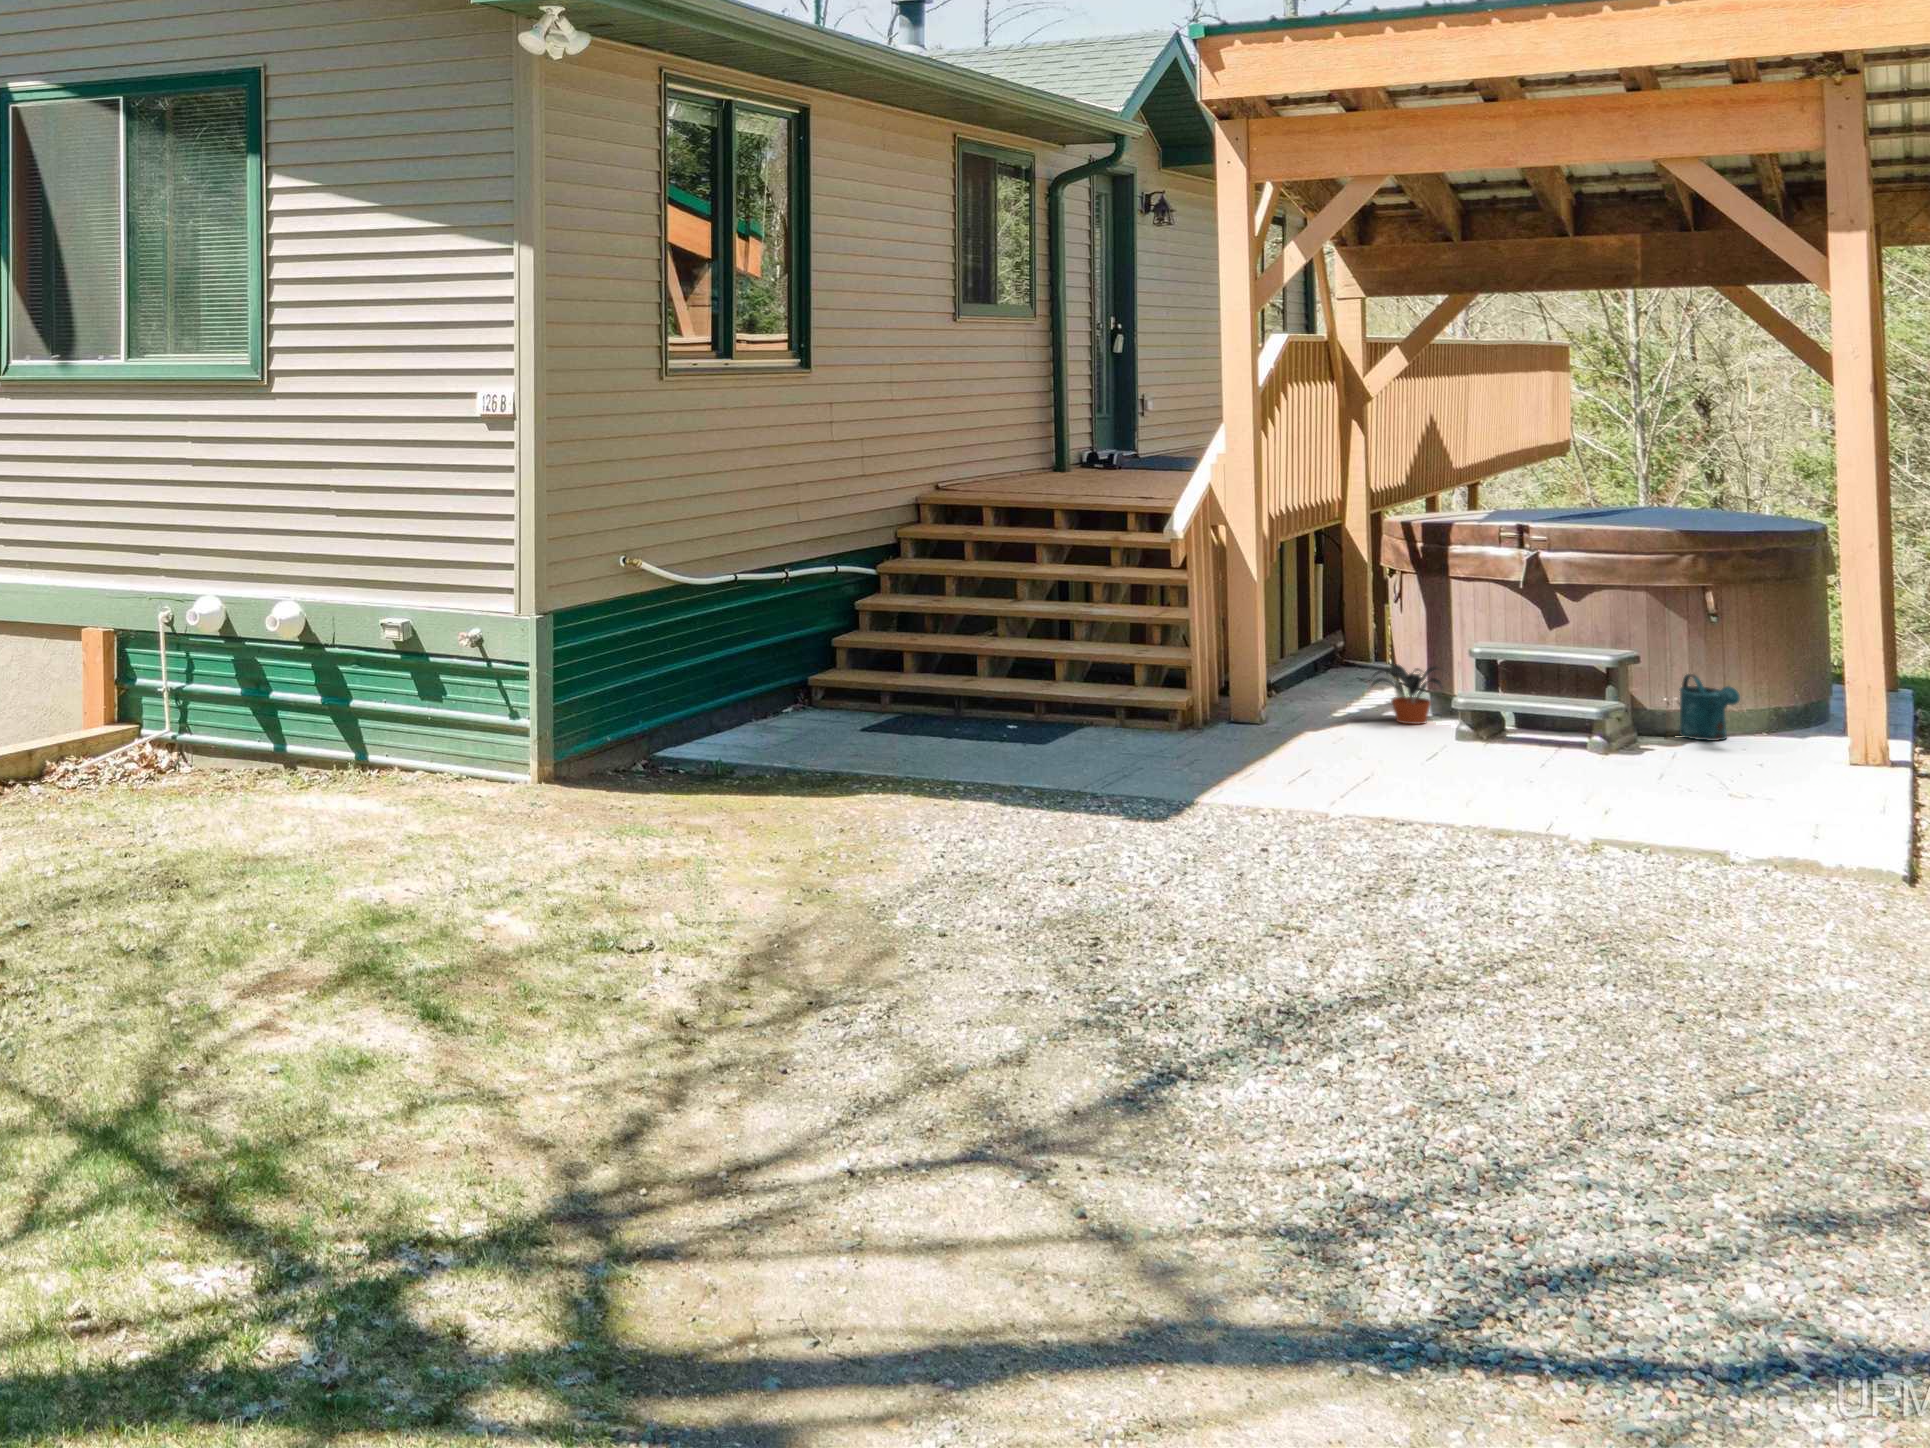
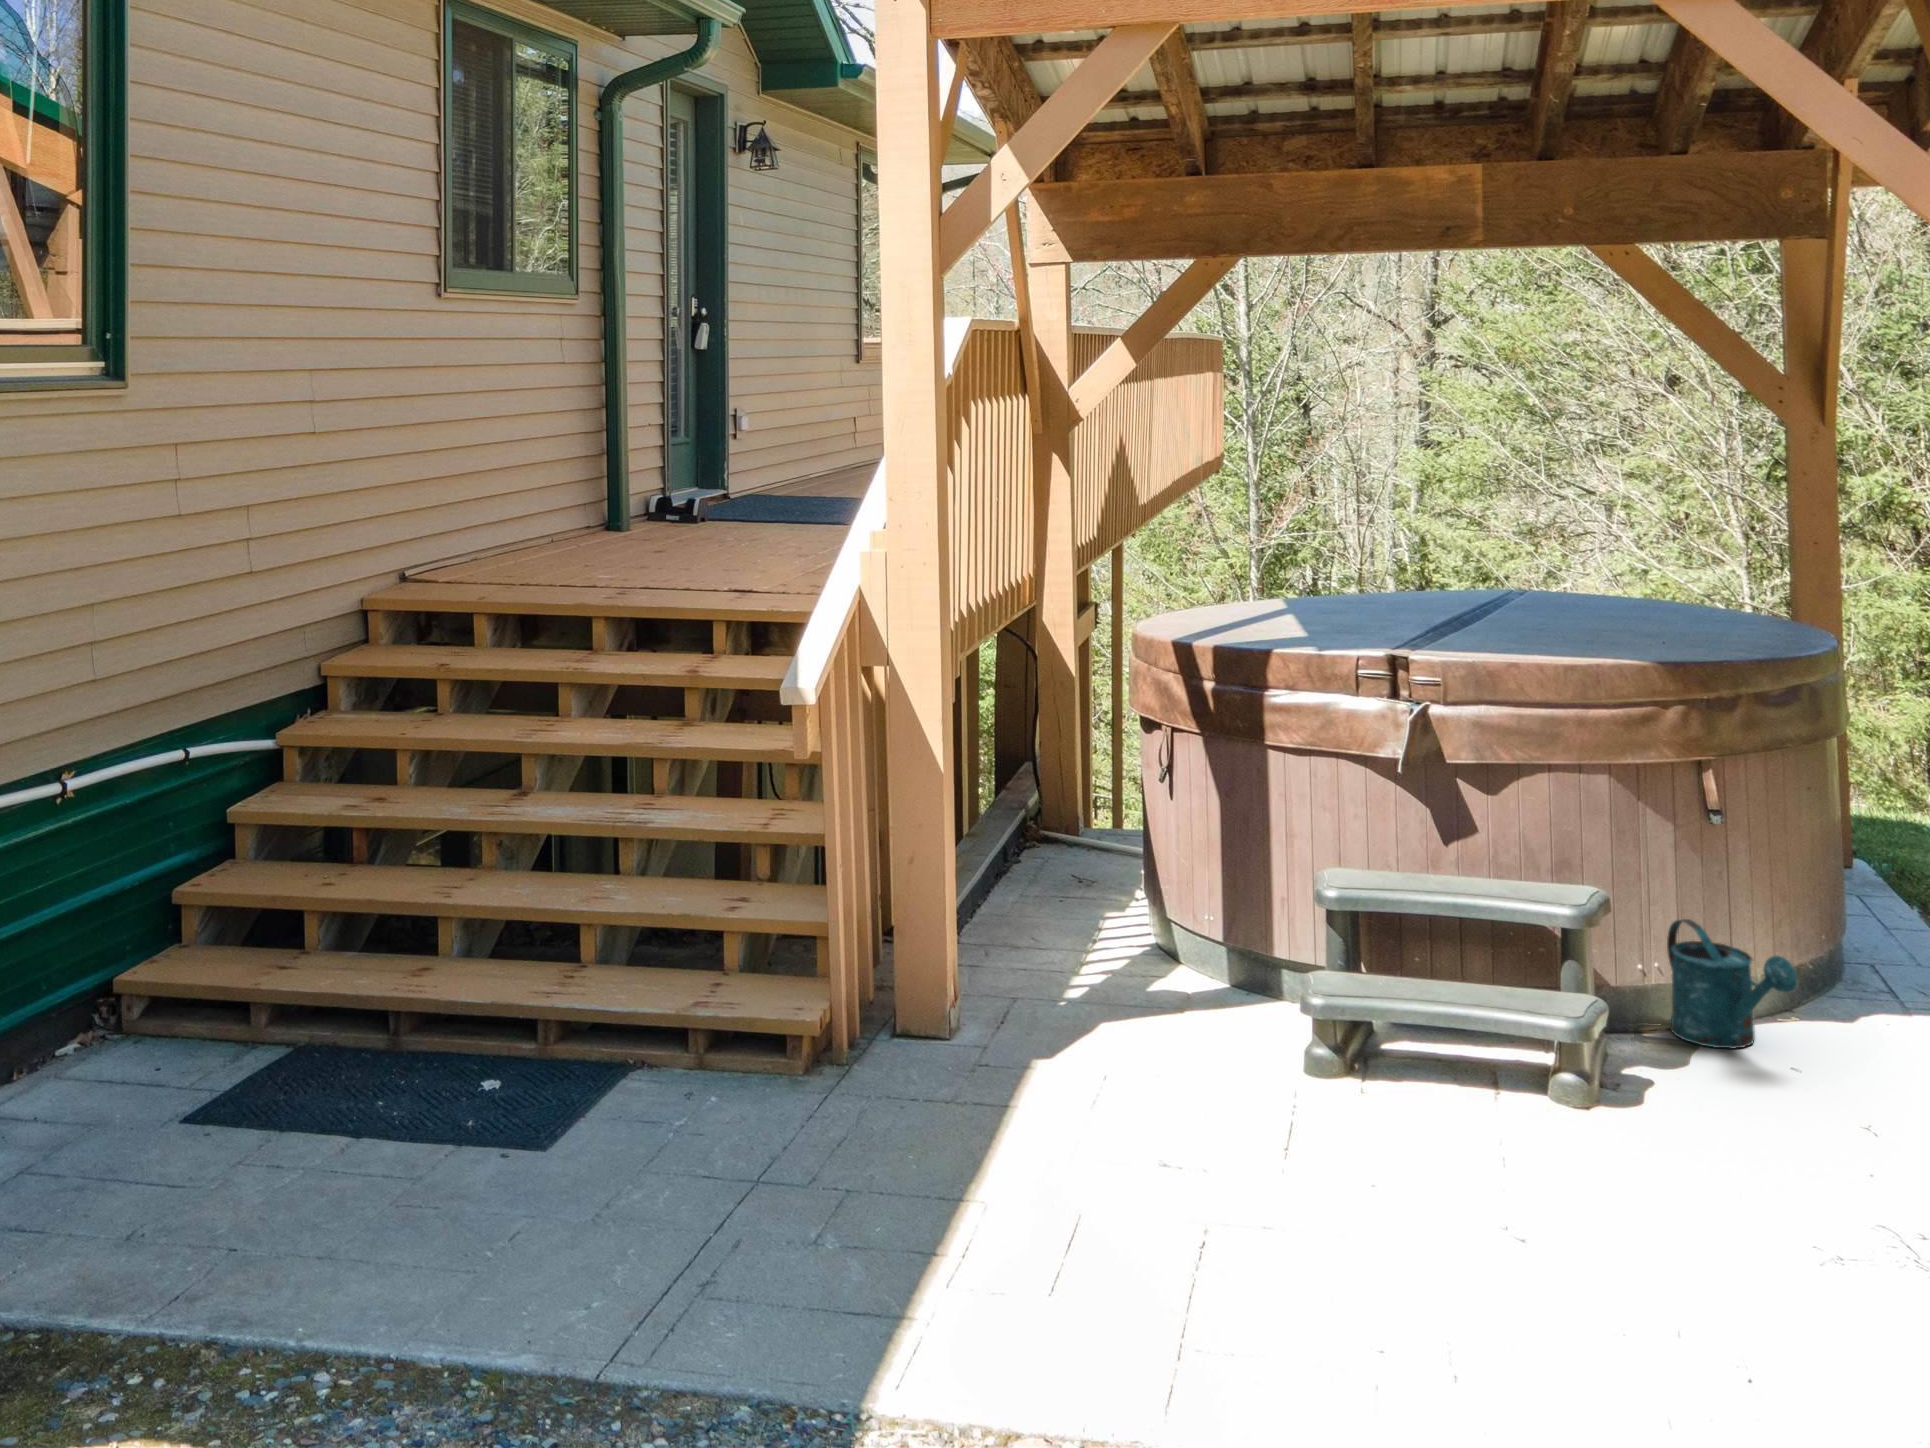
potted plant: present [1372,665,1442,724] -> none [1142,915,1281,1035]

